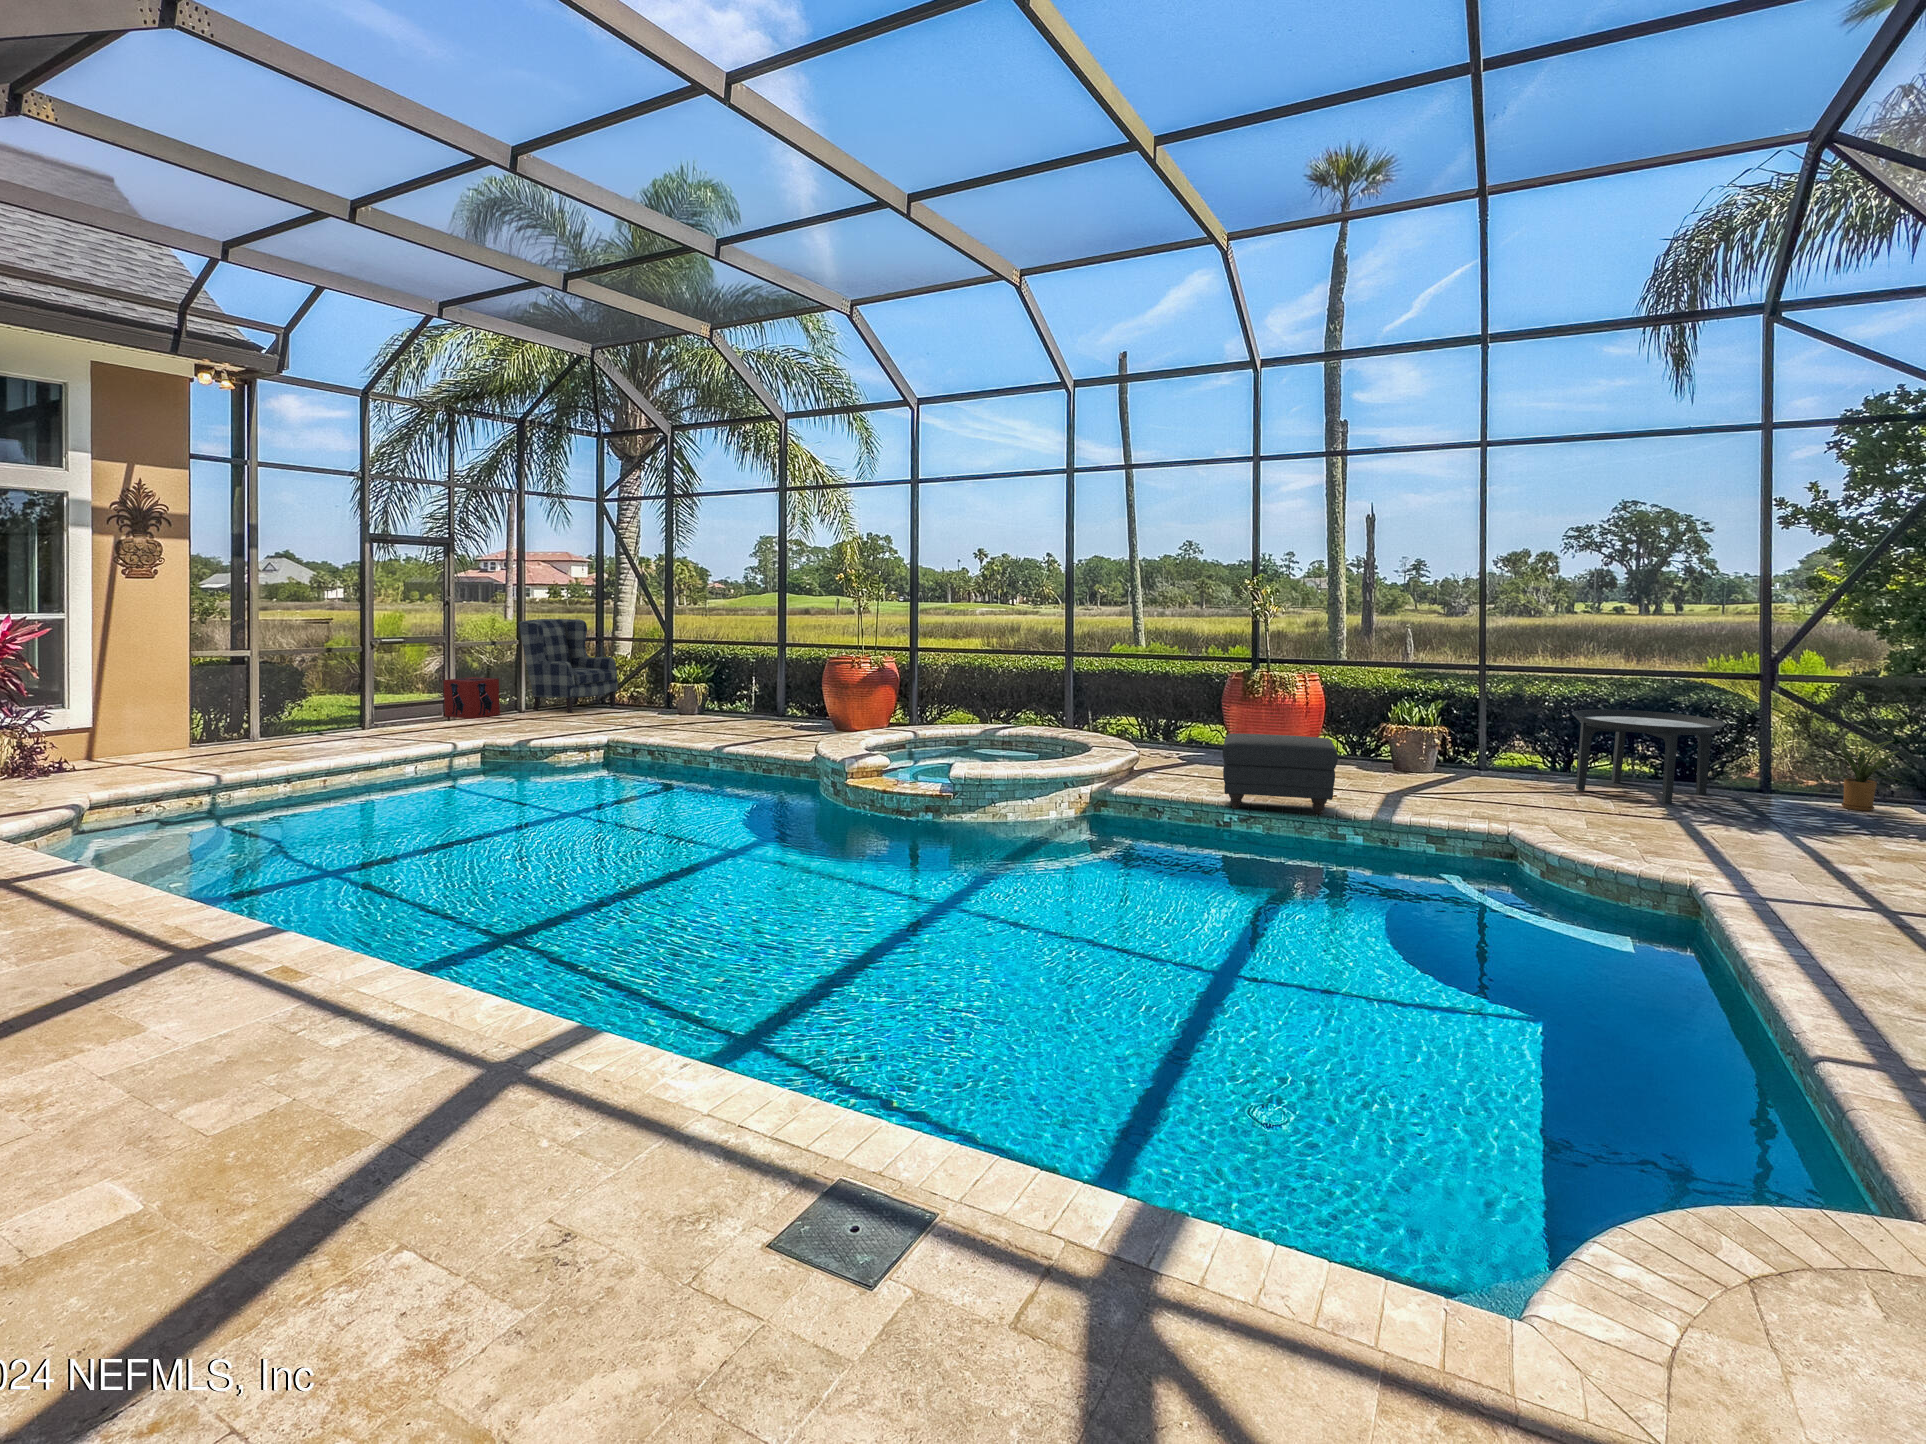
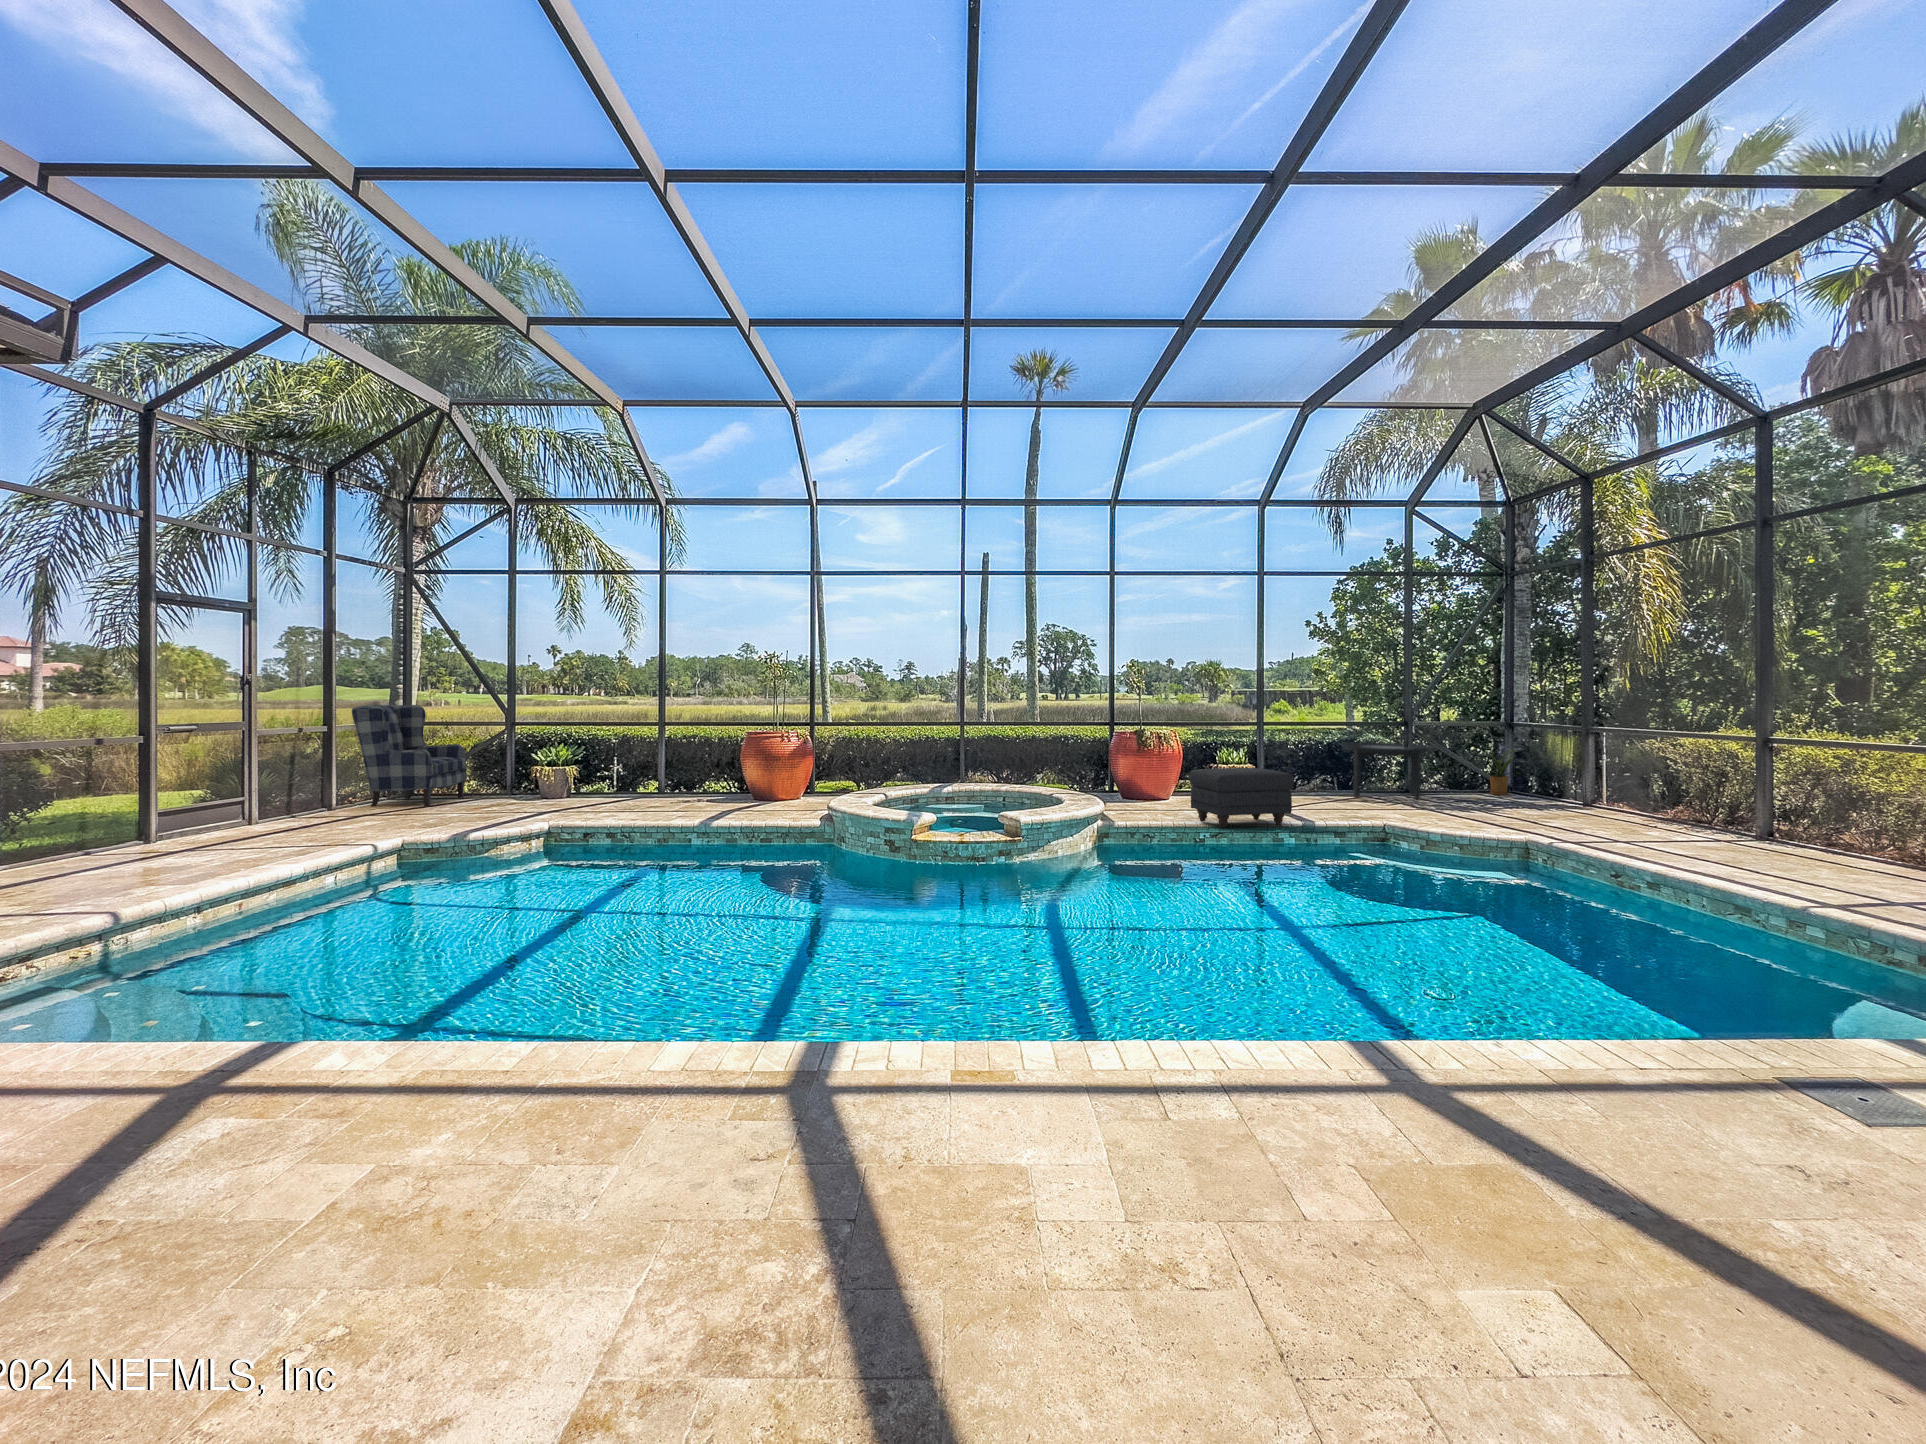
storage box: present [444,677,500,719] -> none [270,772,344,820]

